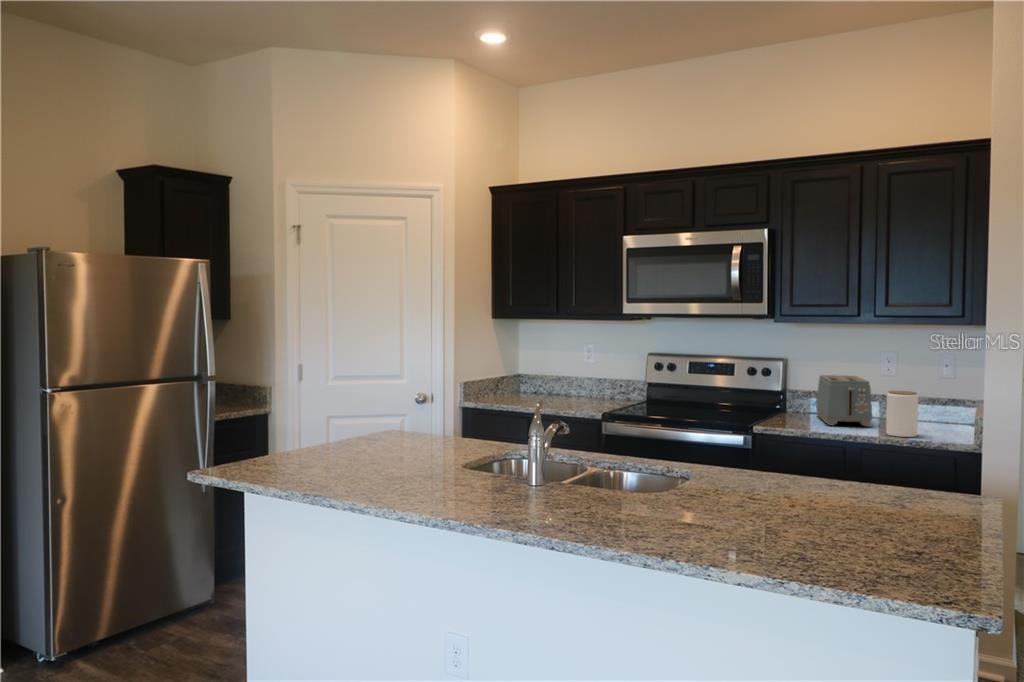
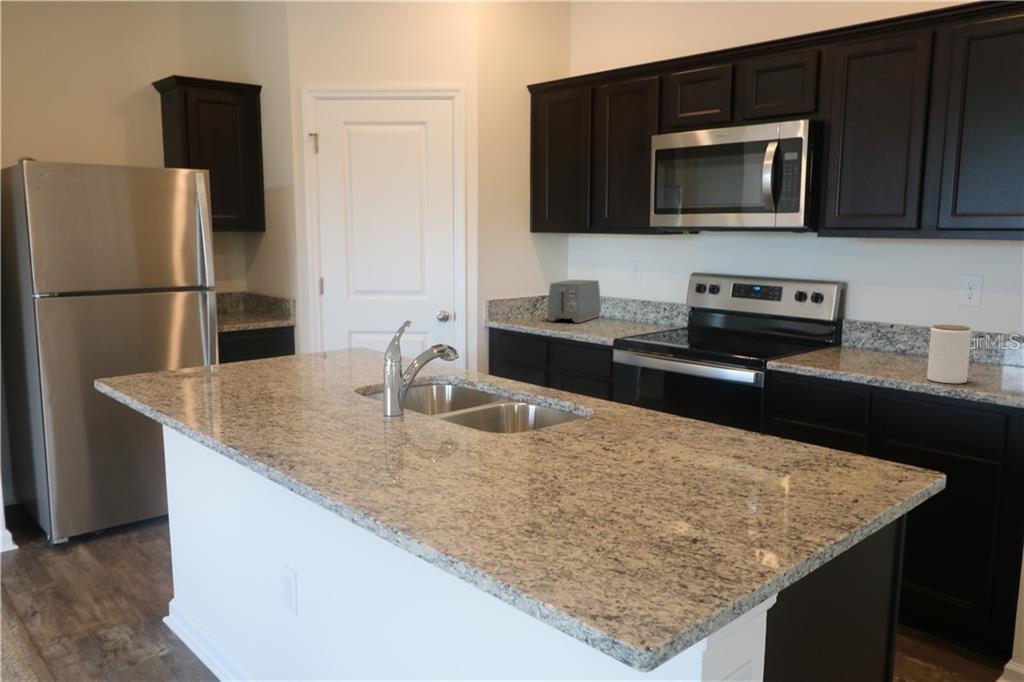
toaster: present [816,375,872,427] -> present [547,280,601,323]

